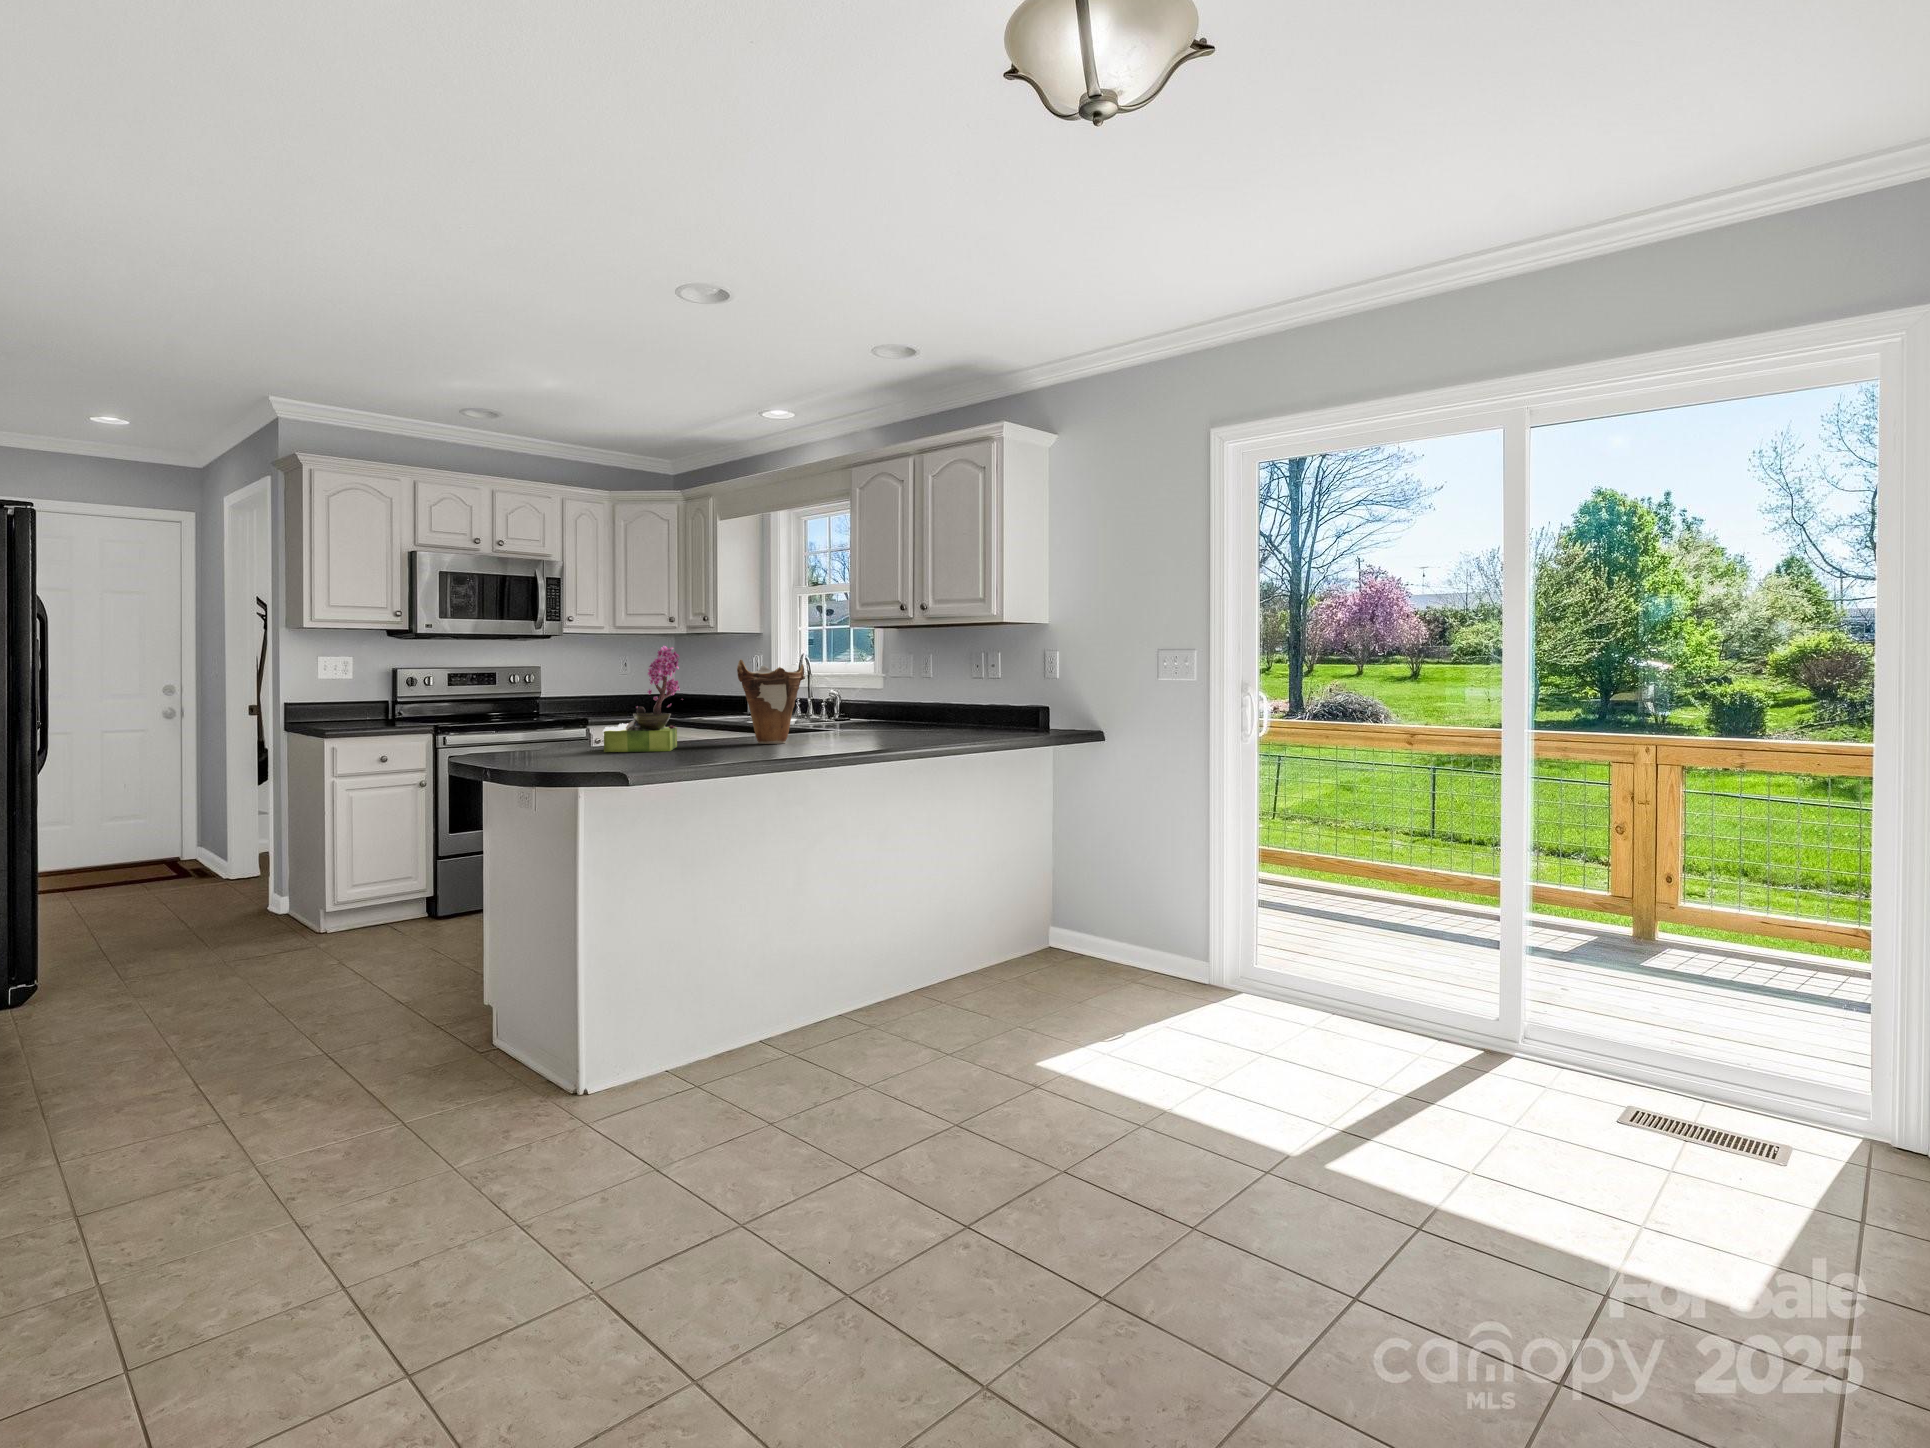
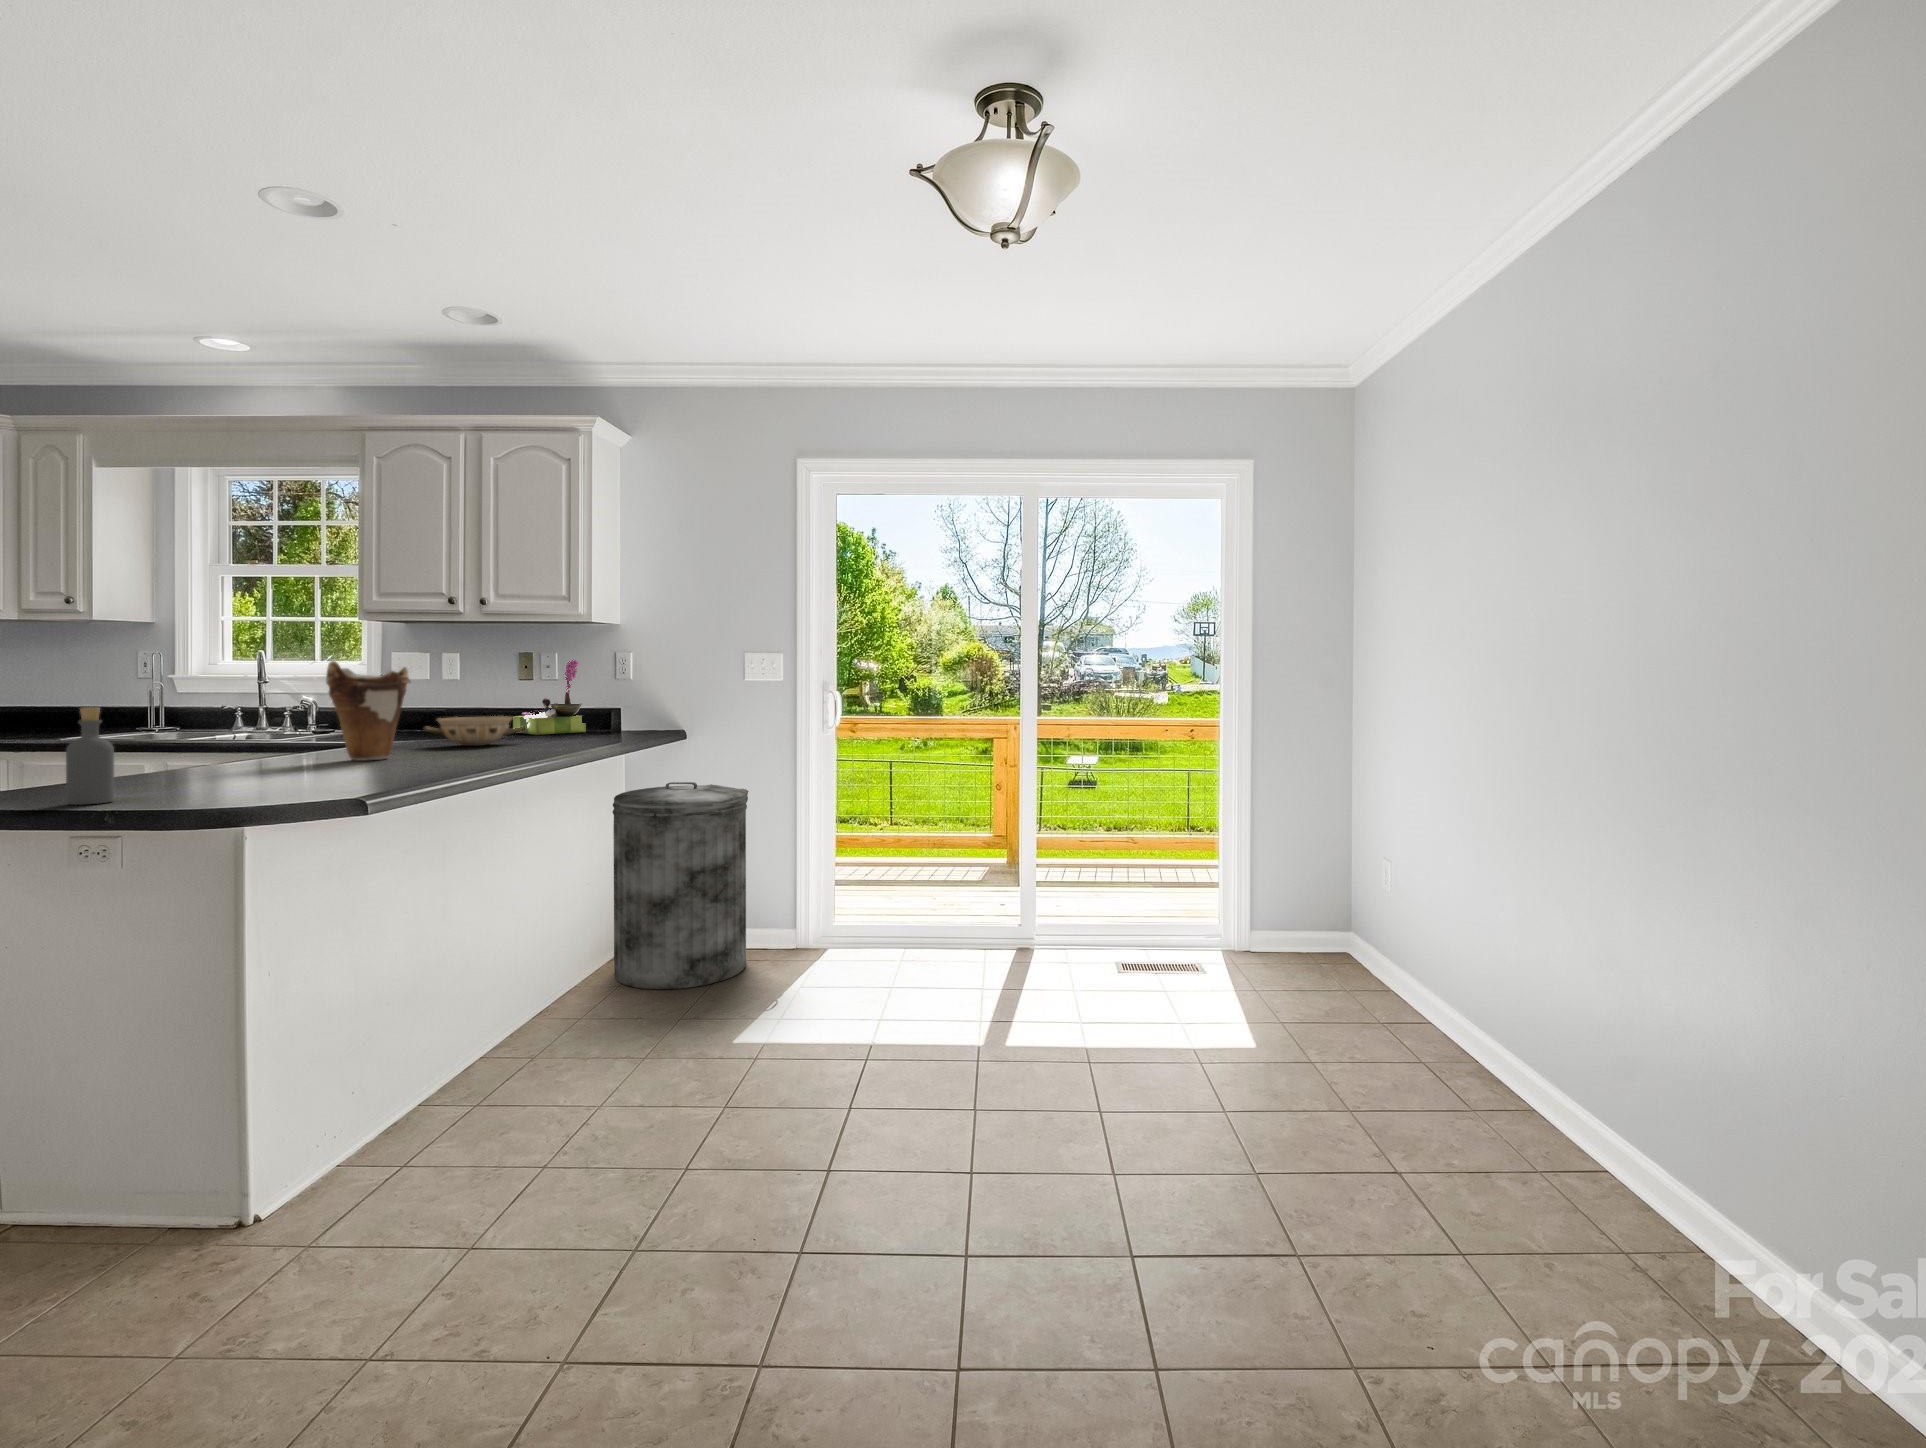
flower arrangement: present [603,646,683,752] -> present [513,659,586,735]
bottle: none [502,692,529,761] -> present [66,707,114,805]
ceramic bowl: none [847,711,925,737] -> present [424,716,525,746]
trash can: none [1007,785,1143,1003] -> present [613,782,748,990]

